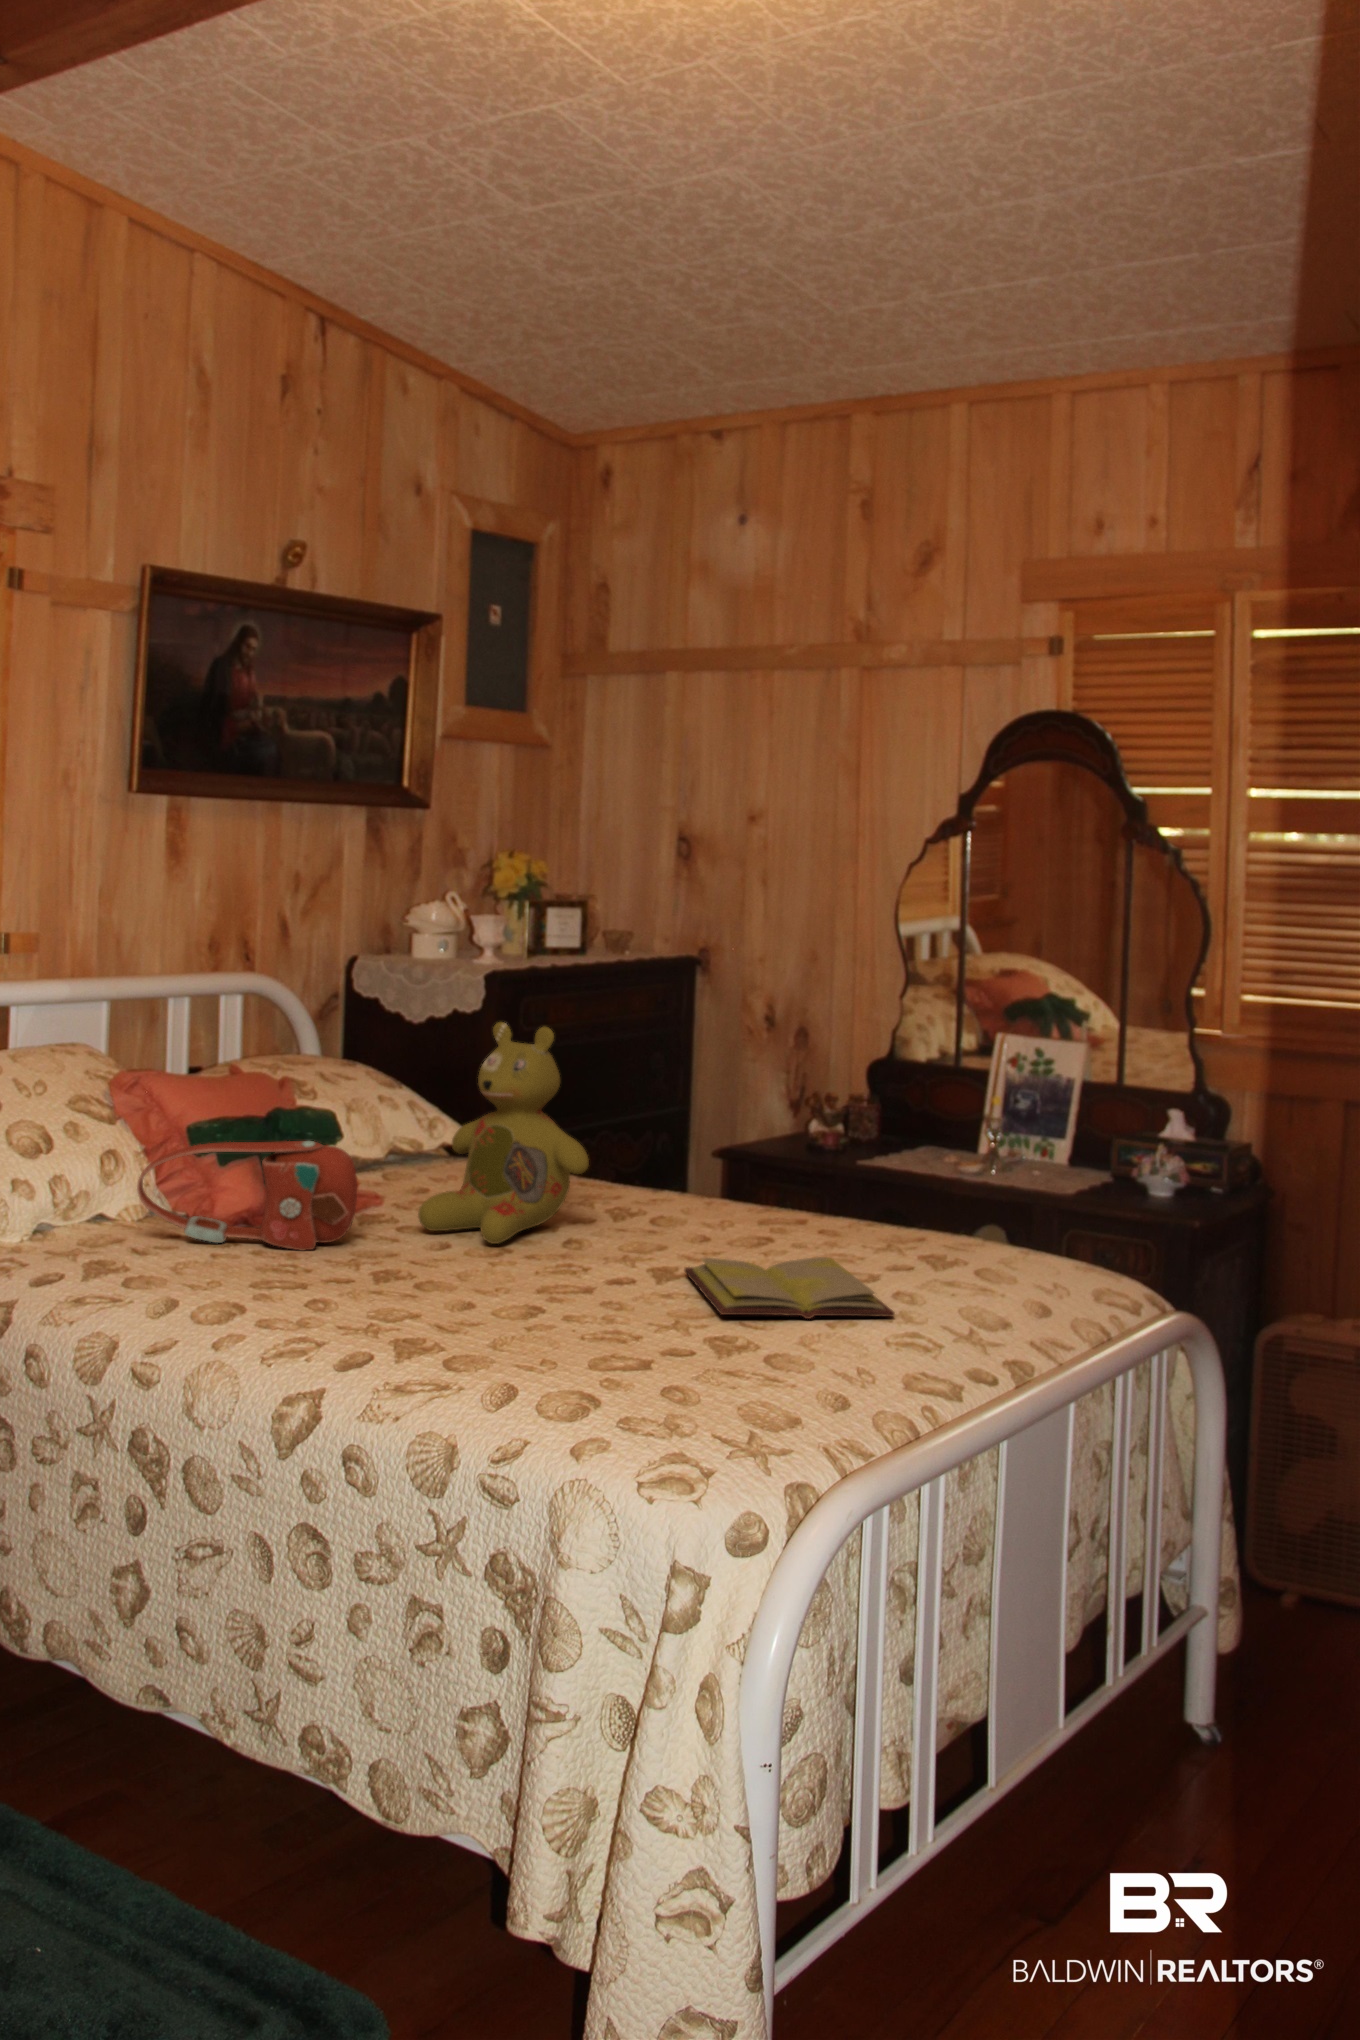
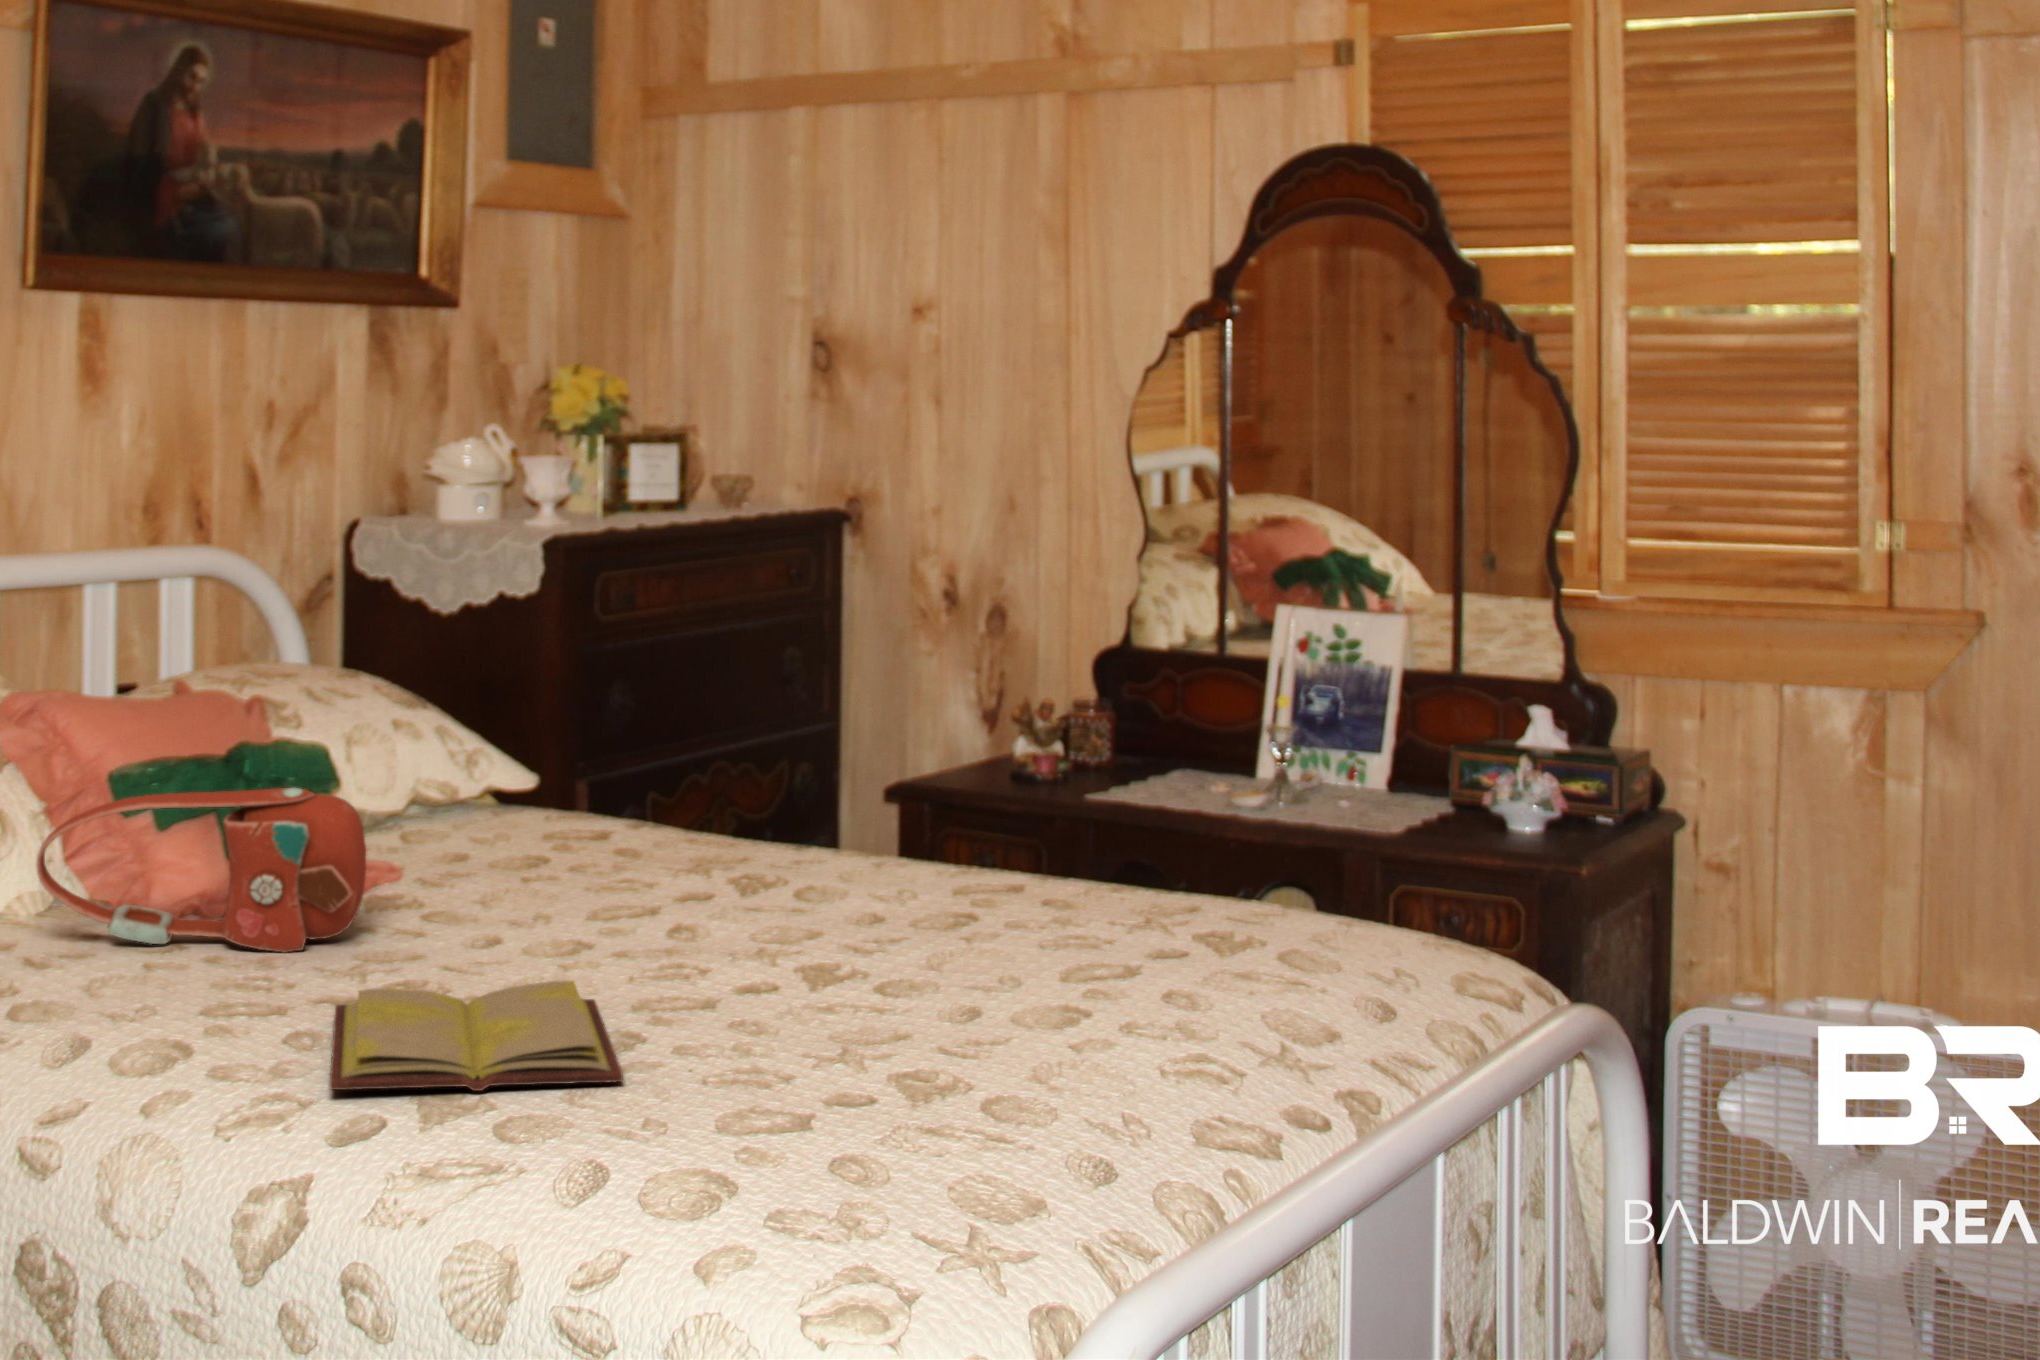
stuffed bear: present [418,1022,589,1244] -> none [458,605,708,934]
diary: present [684,1257,895,1319] -> present [330,981,623,1091]

